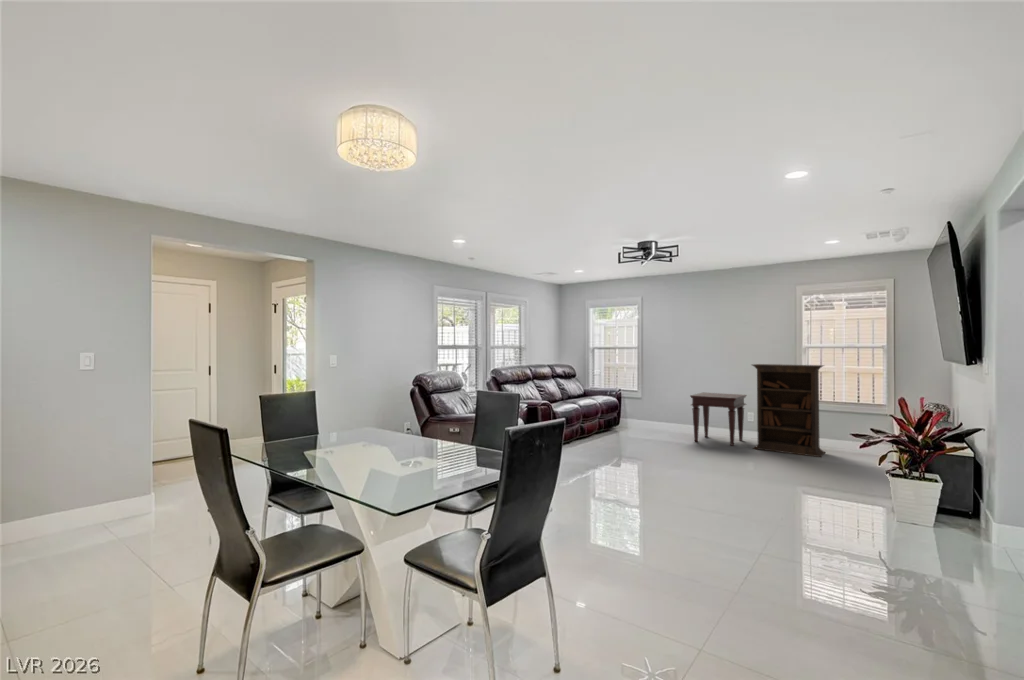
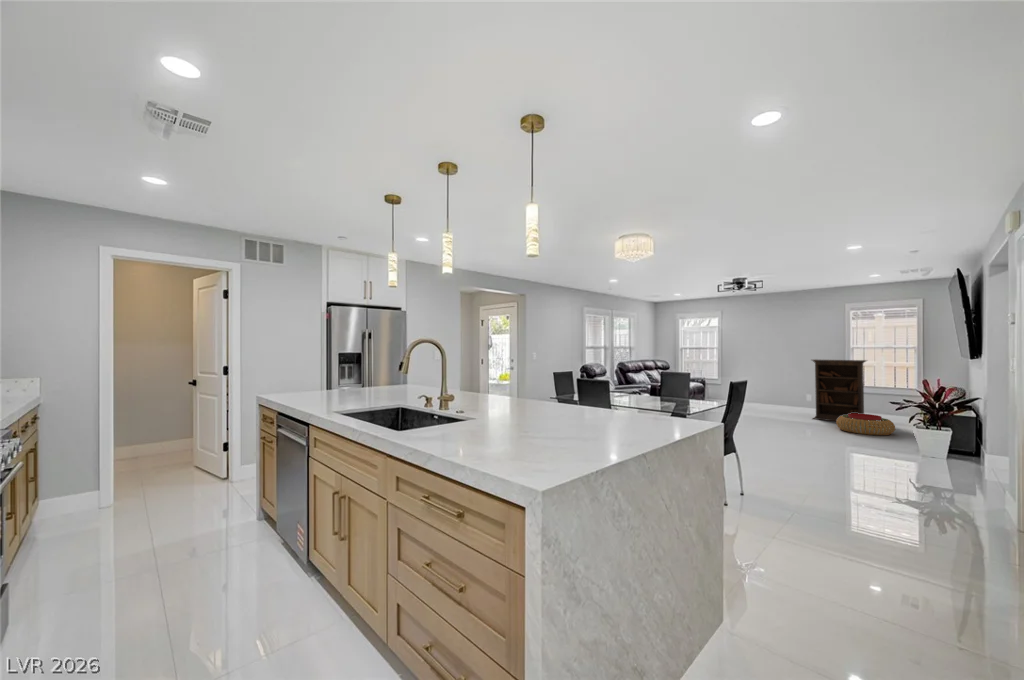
side table: present [690,392,746,446] -> none [762,380,806,417]
pouf: none [781,444,859,478] -> present [836,413,895,435]

